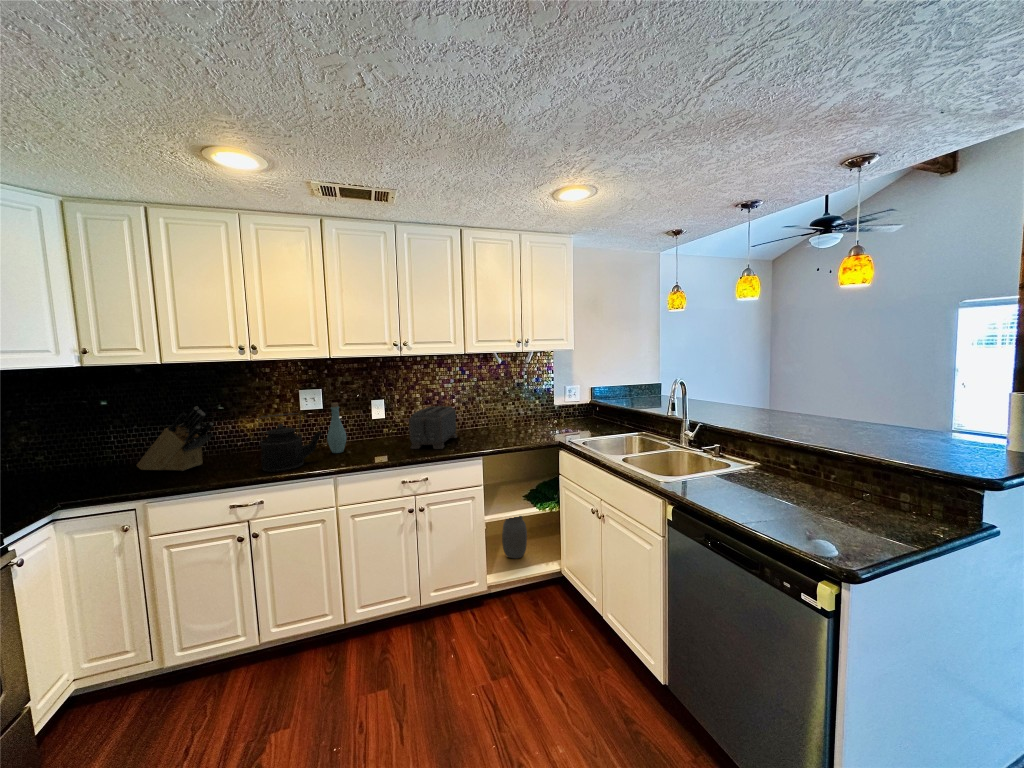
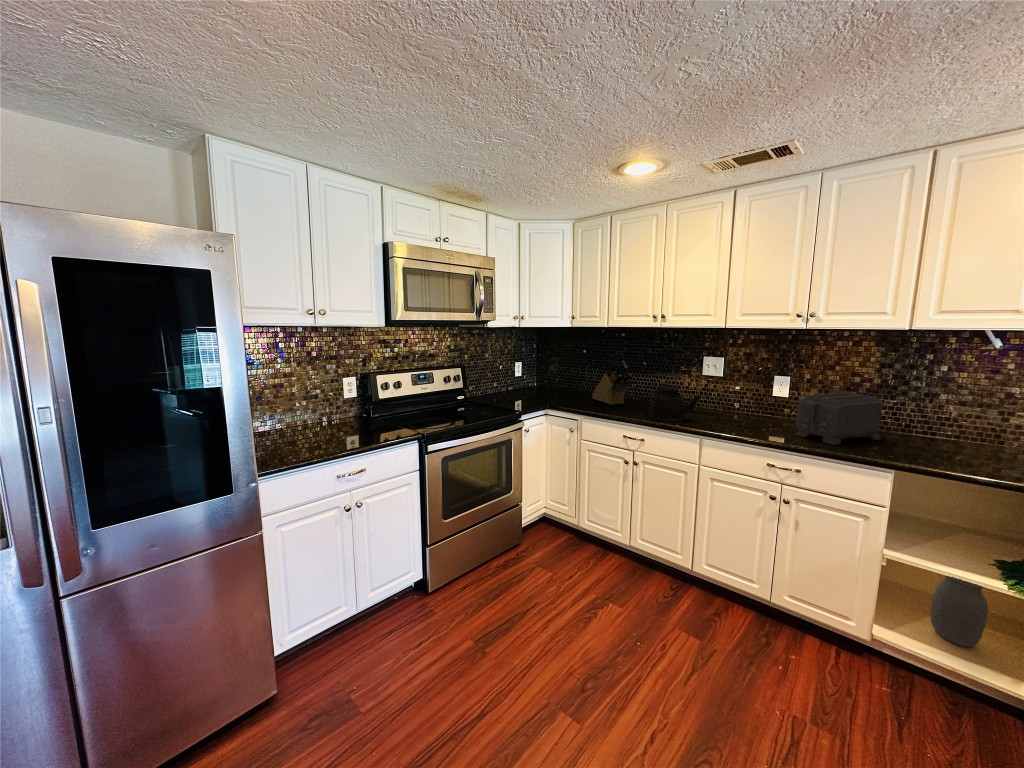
bottle: present [327,403,347,453] -> none [712,371,731,420]

